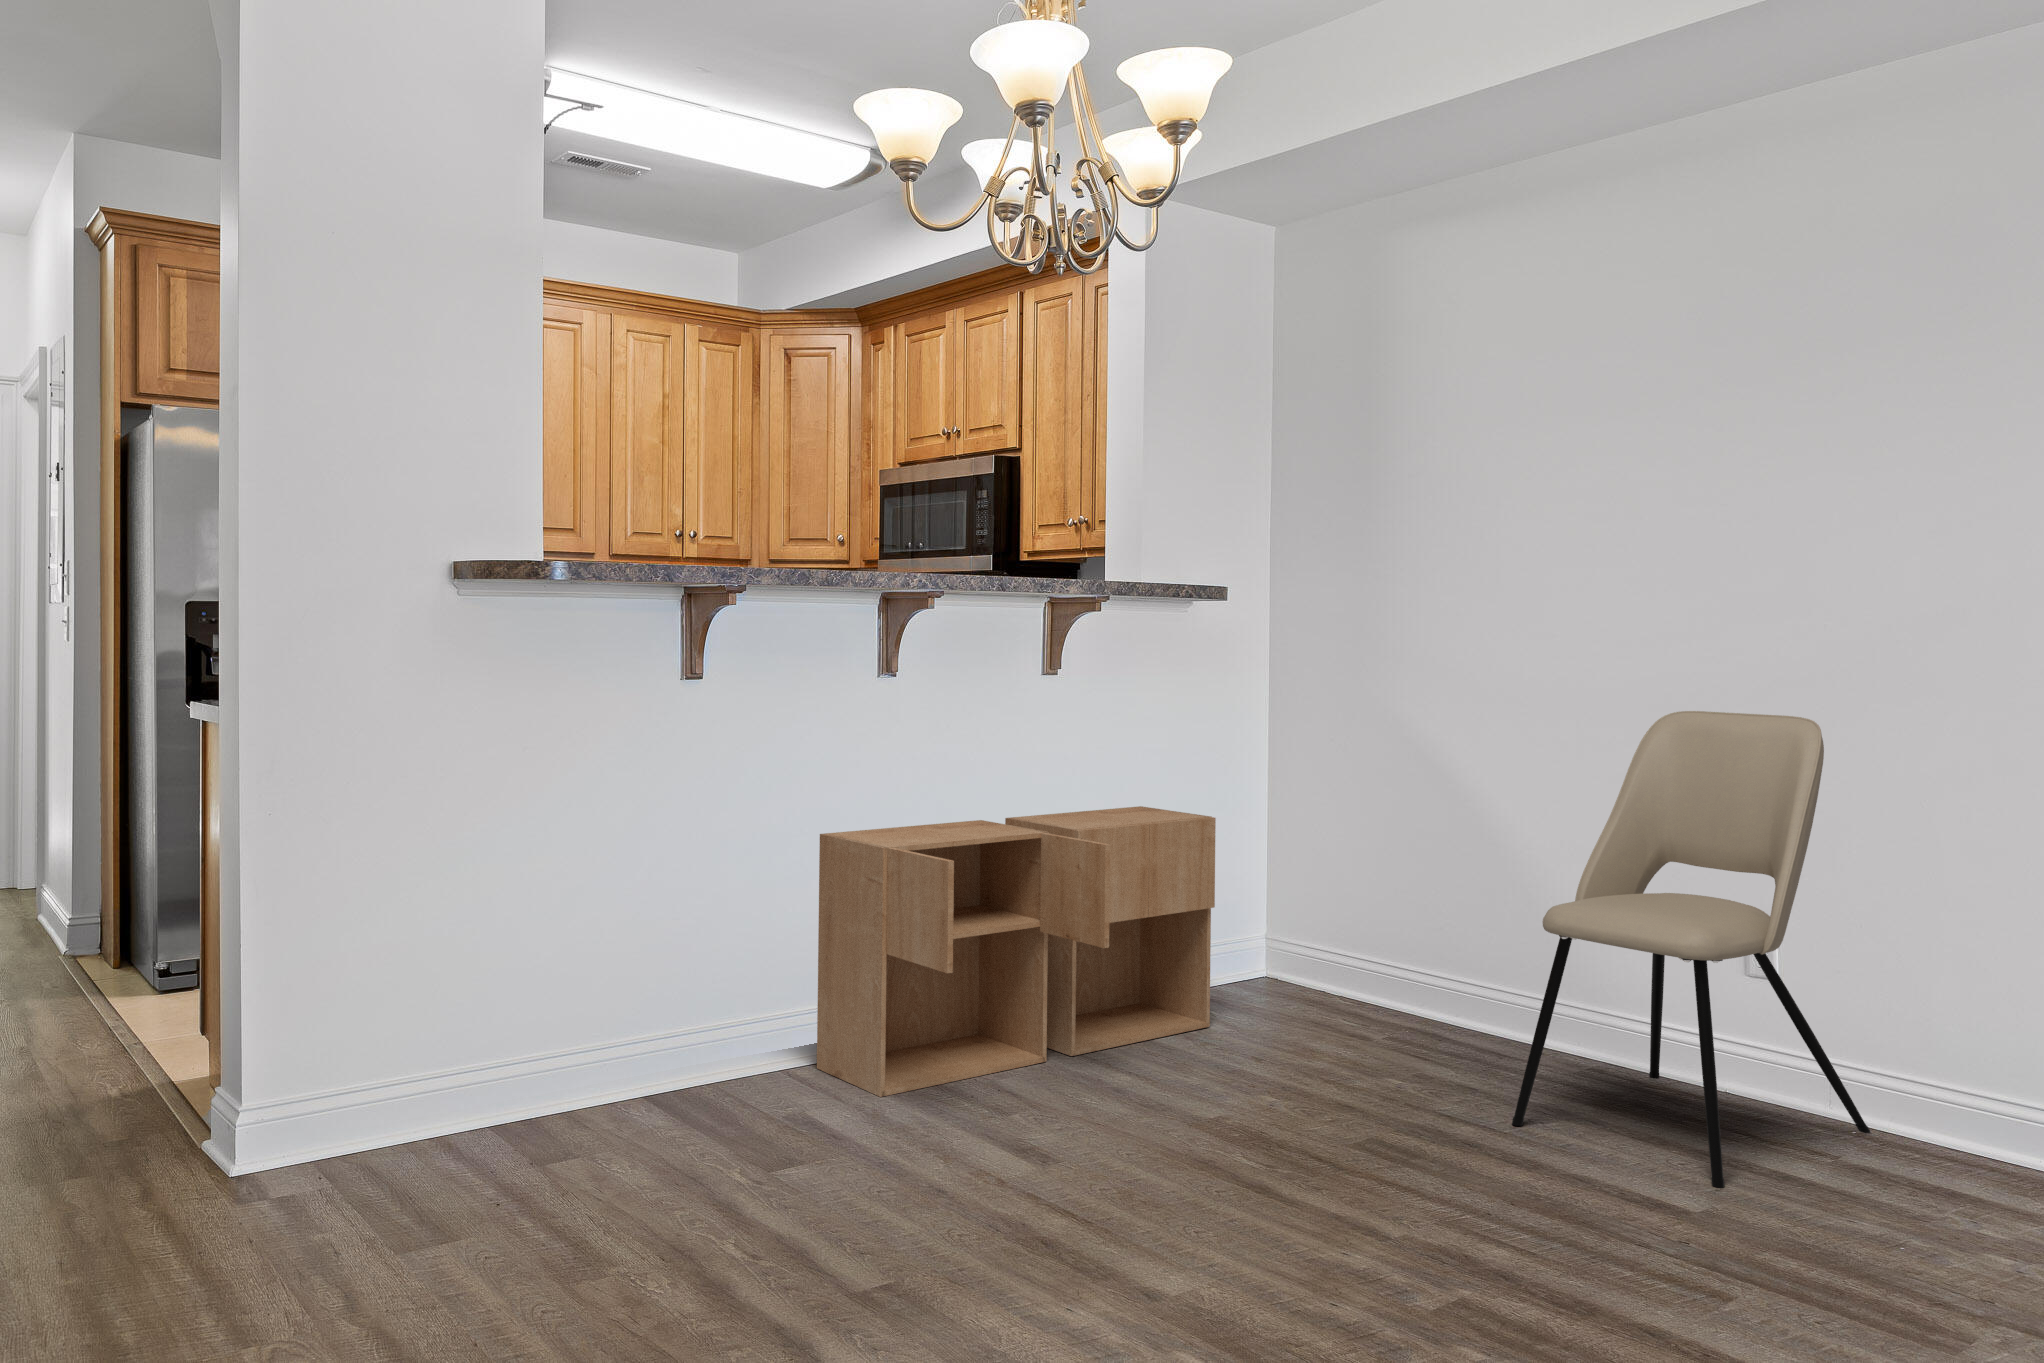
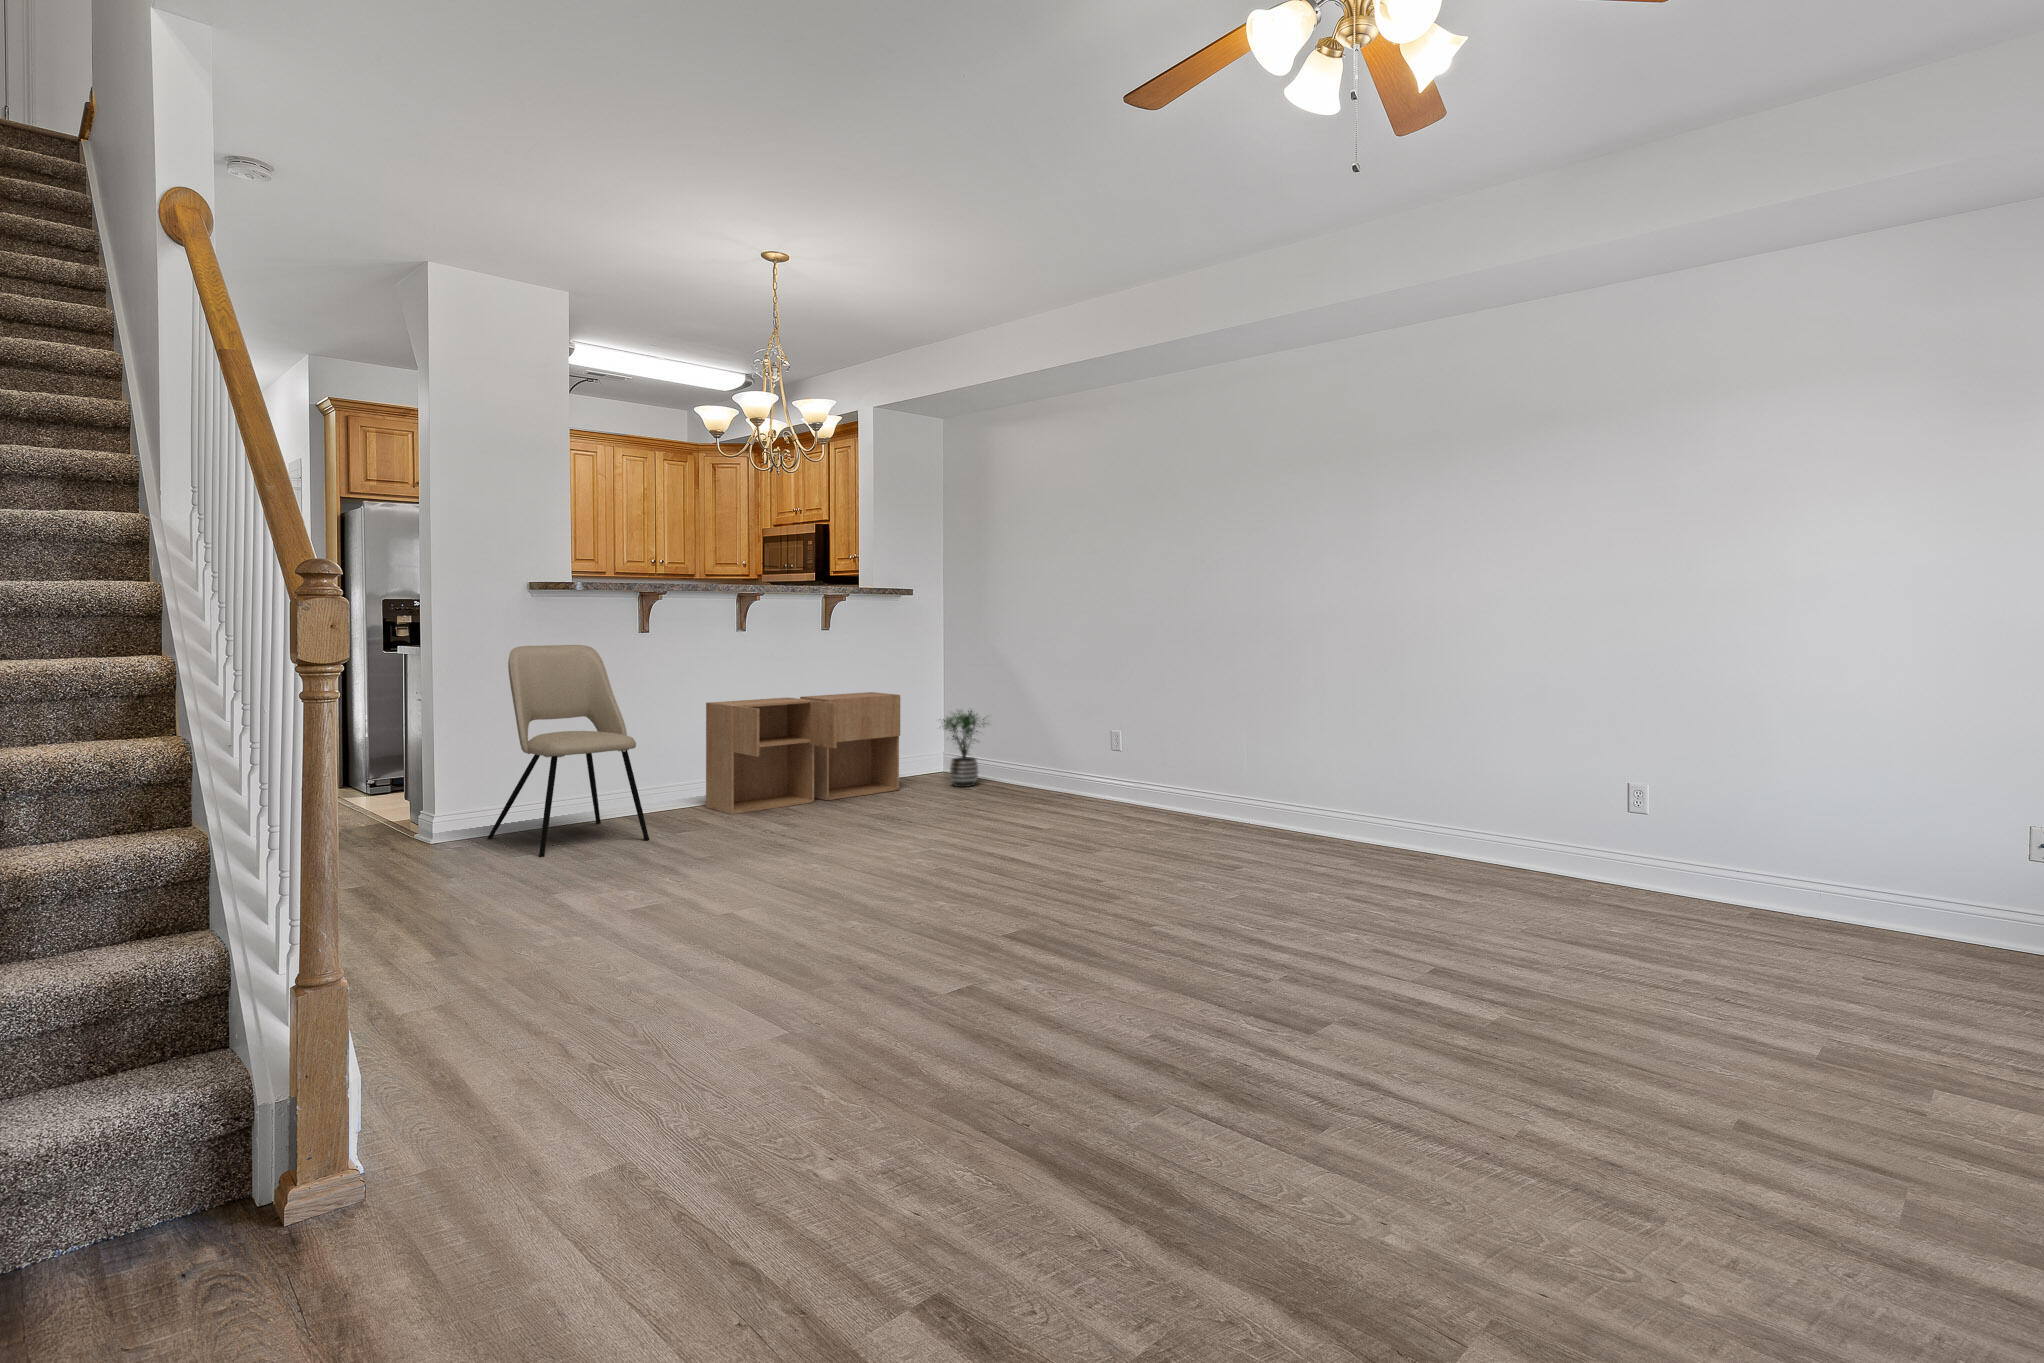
dining chair: present [1512,711,1870,1188] -> present [487,645,649,857]
potted plant: none [1278,846,1405,1023] -> present [943,710,987,787]

